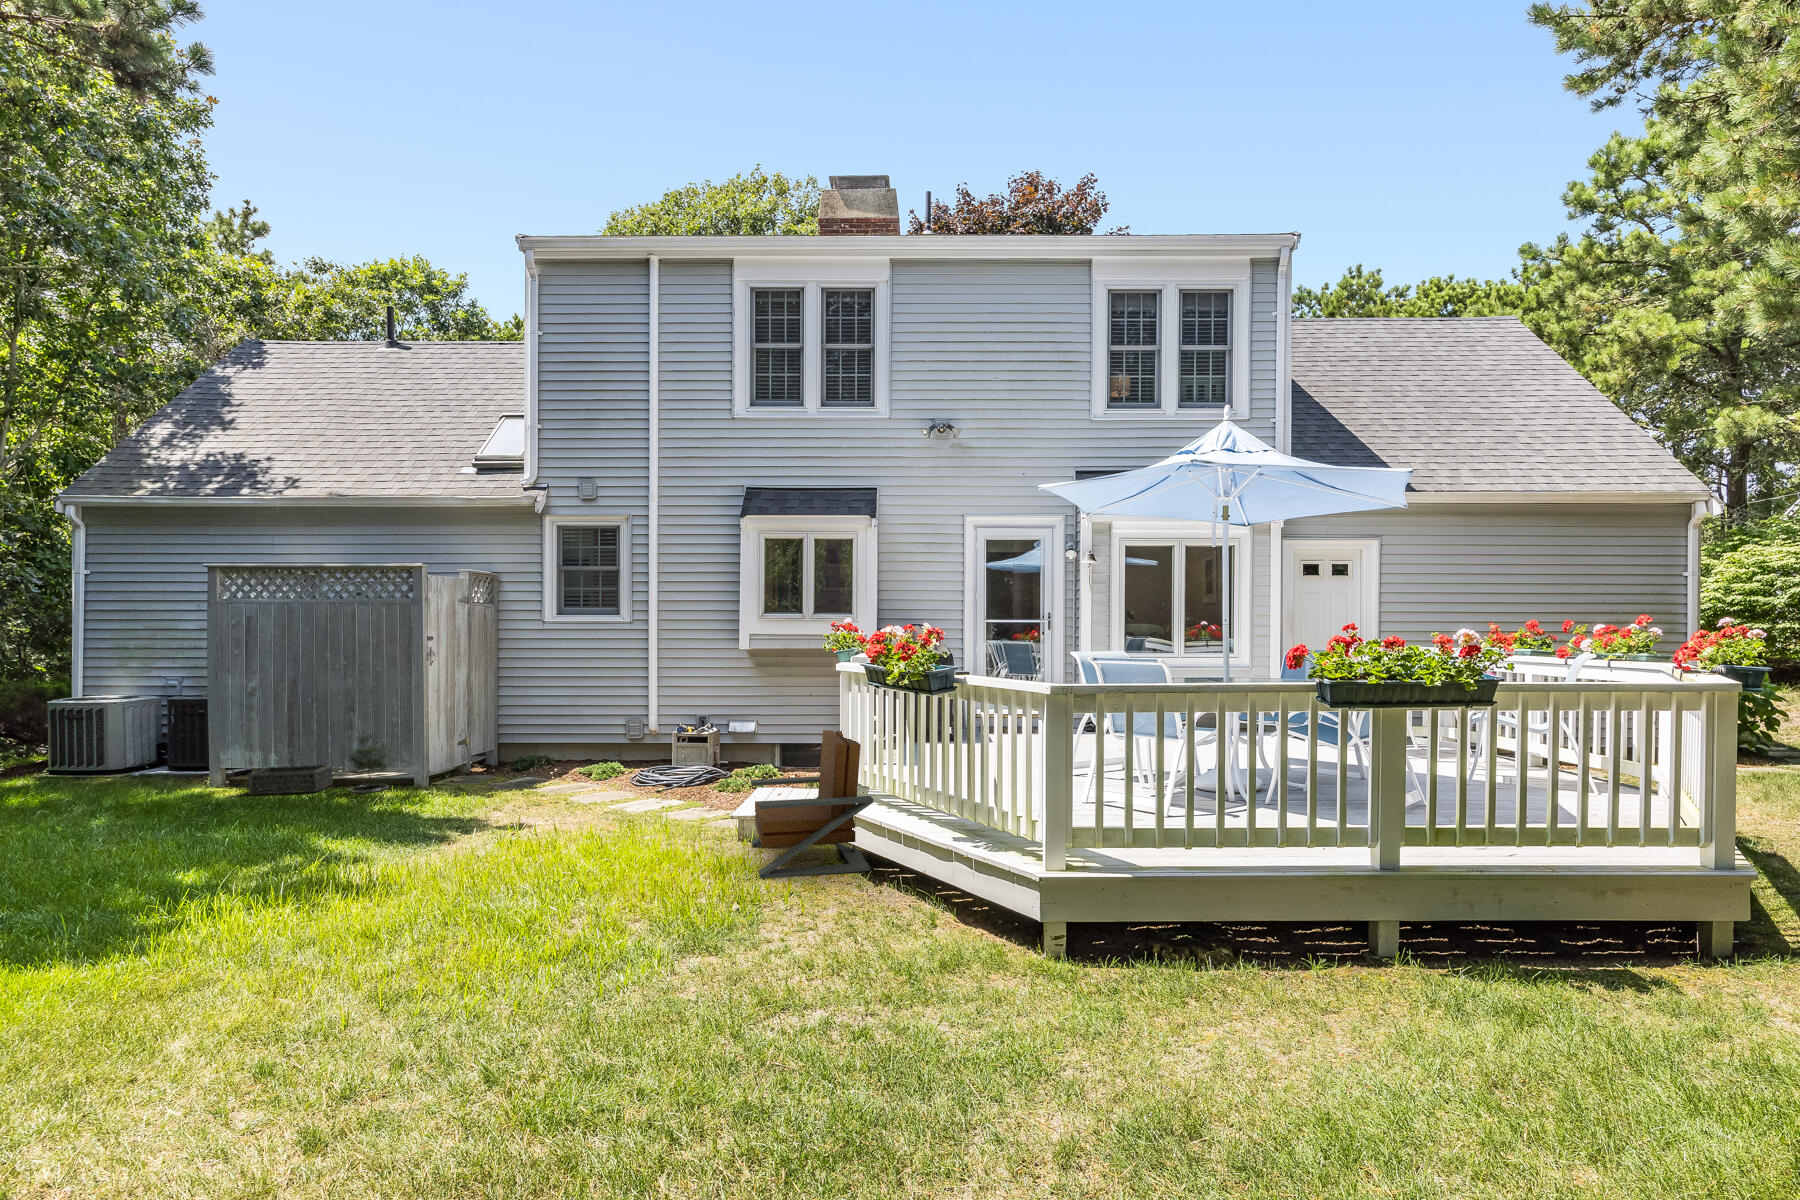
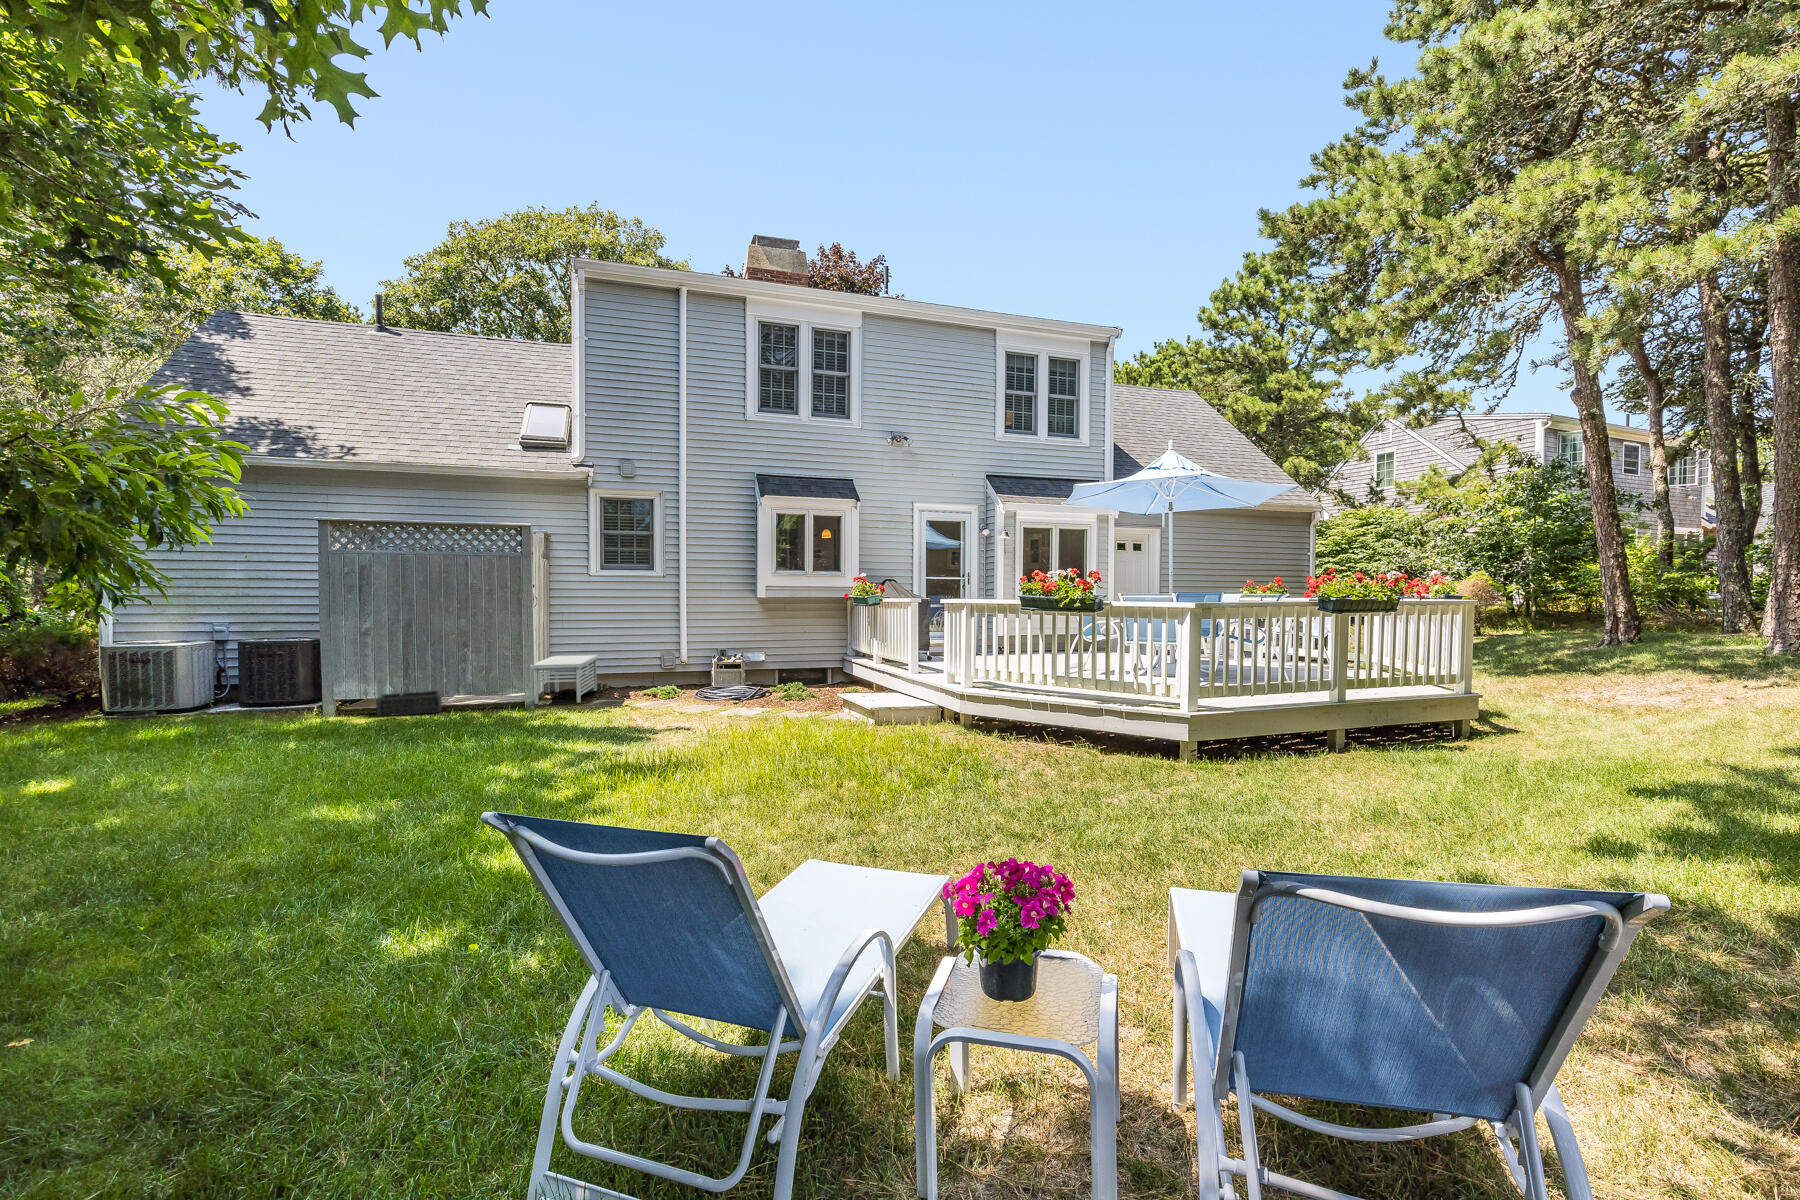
storage bench: none [429,722,538,785] -> present [530,655,598,704]
lounge chair: present [751,730,873,878] -> none [862,642,973,740]
potted tree: present [350,731,388,793] -> present [114,668,156,719]

